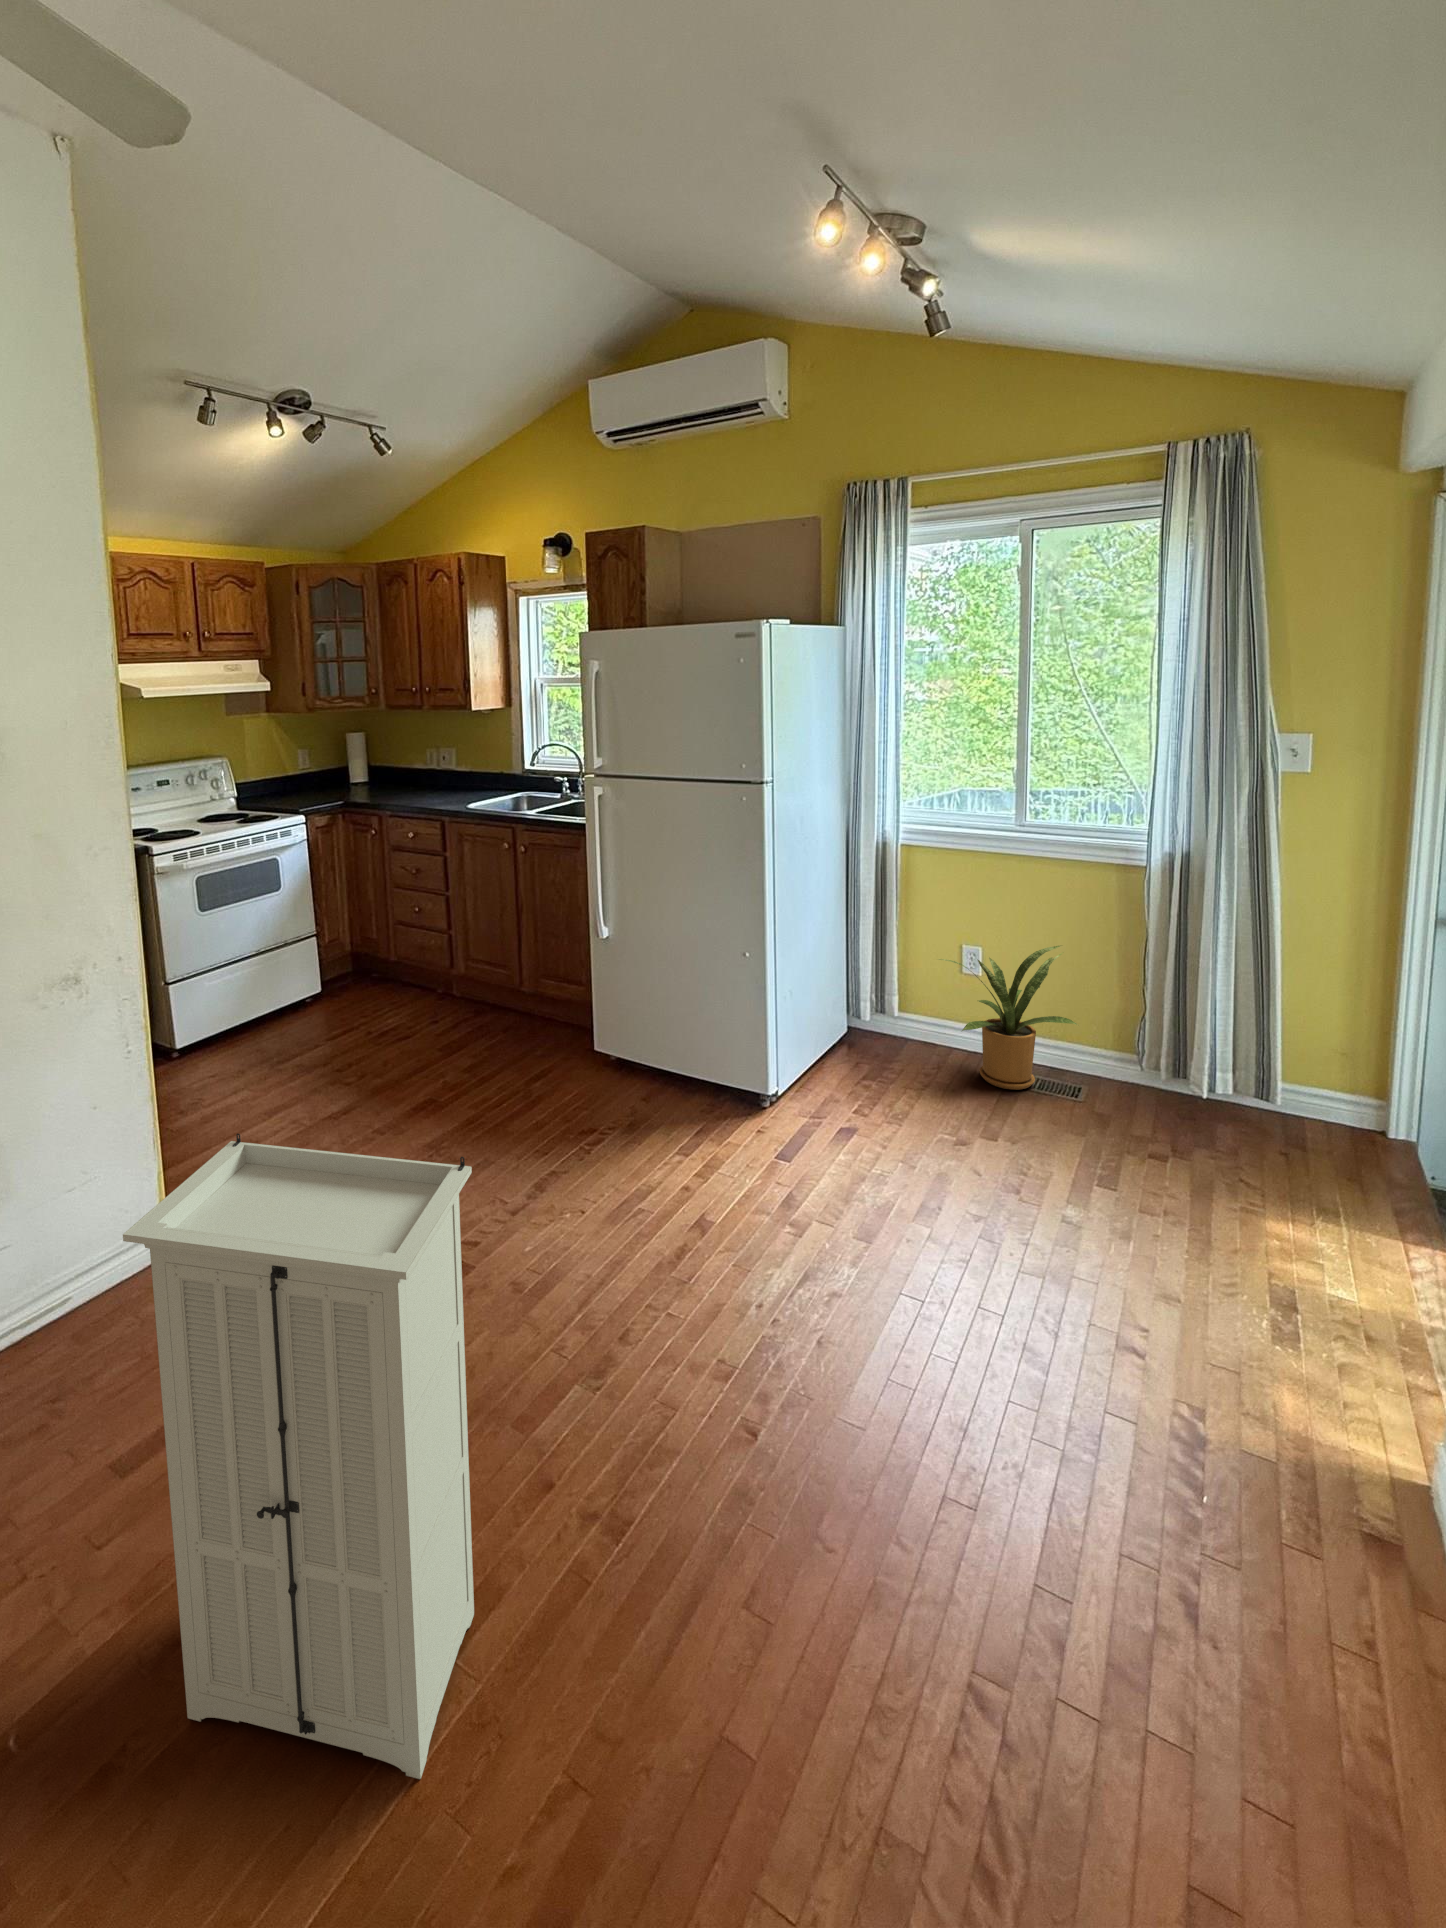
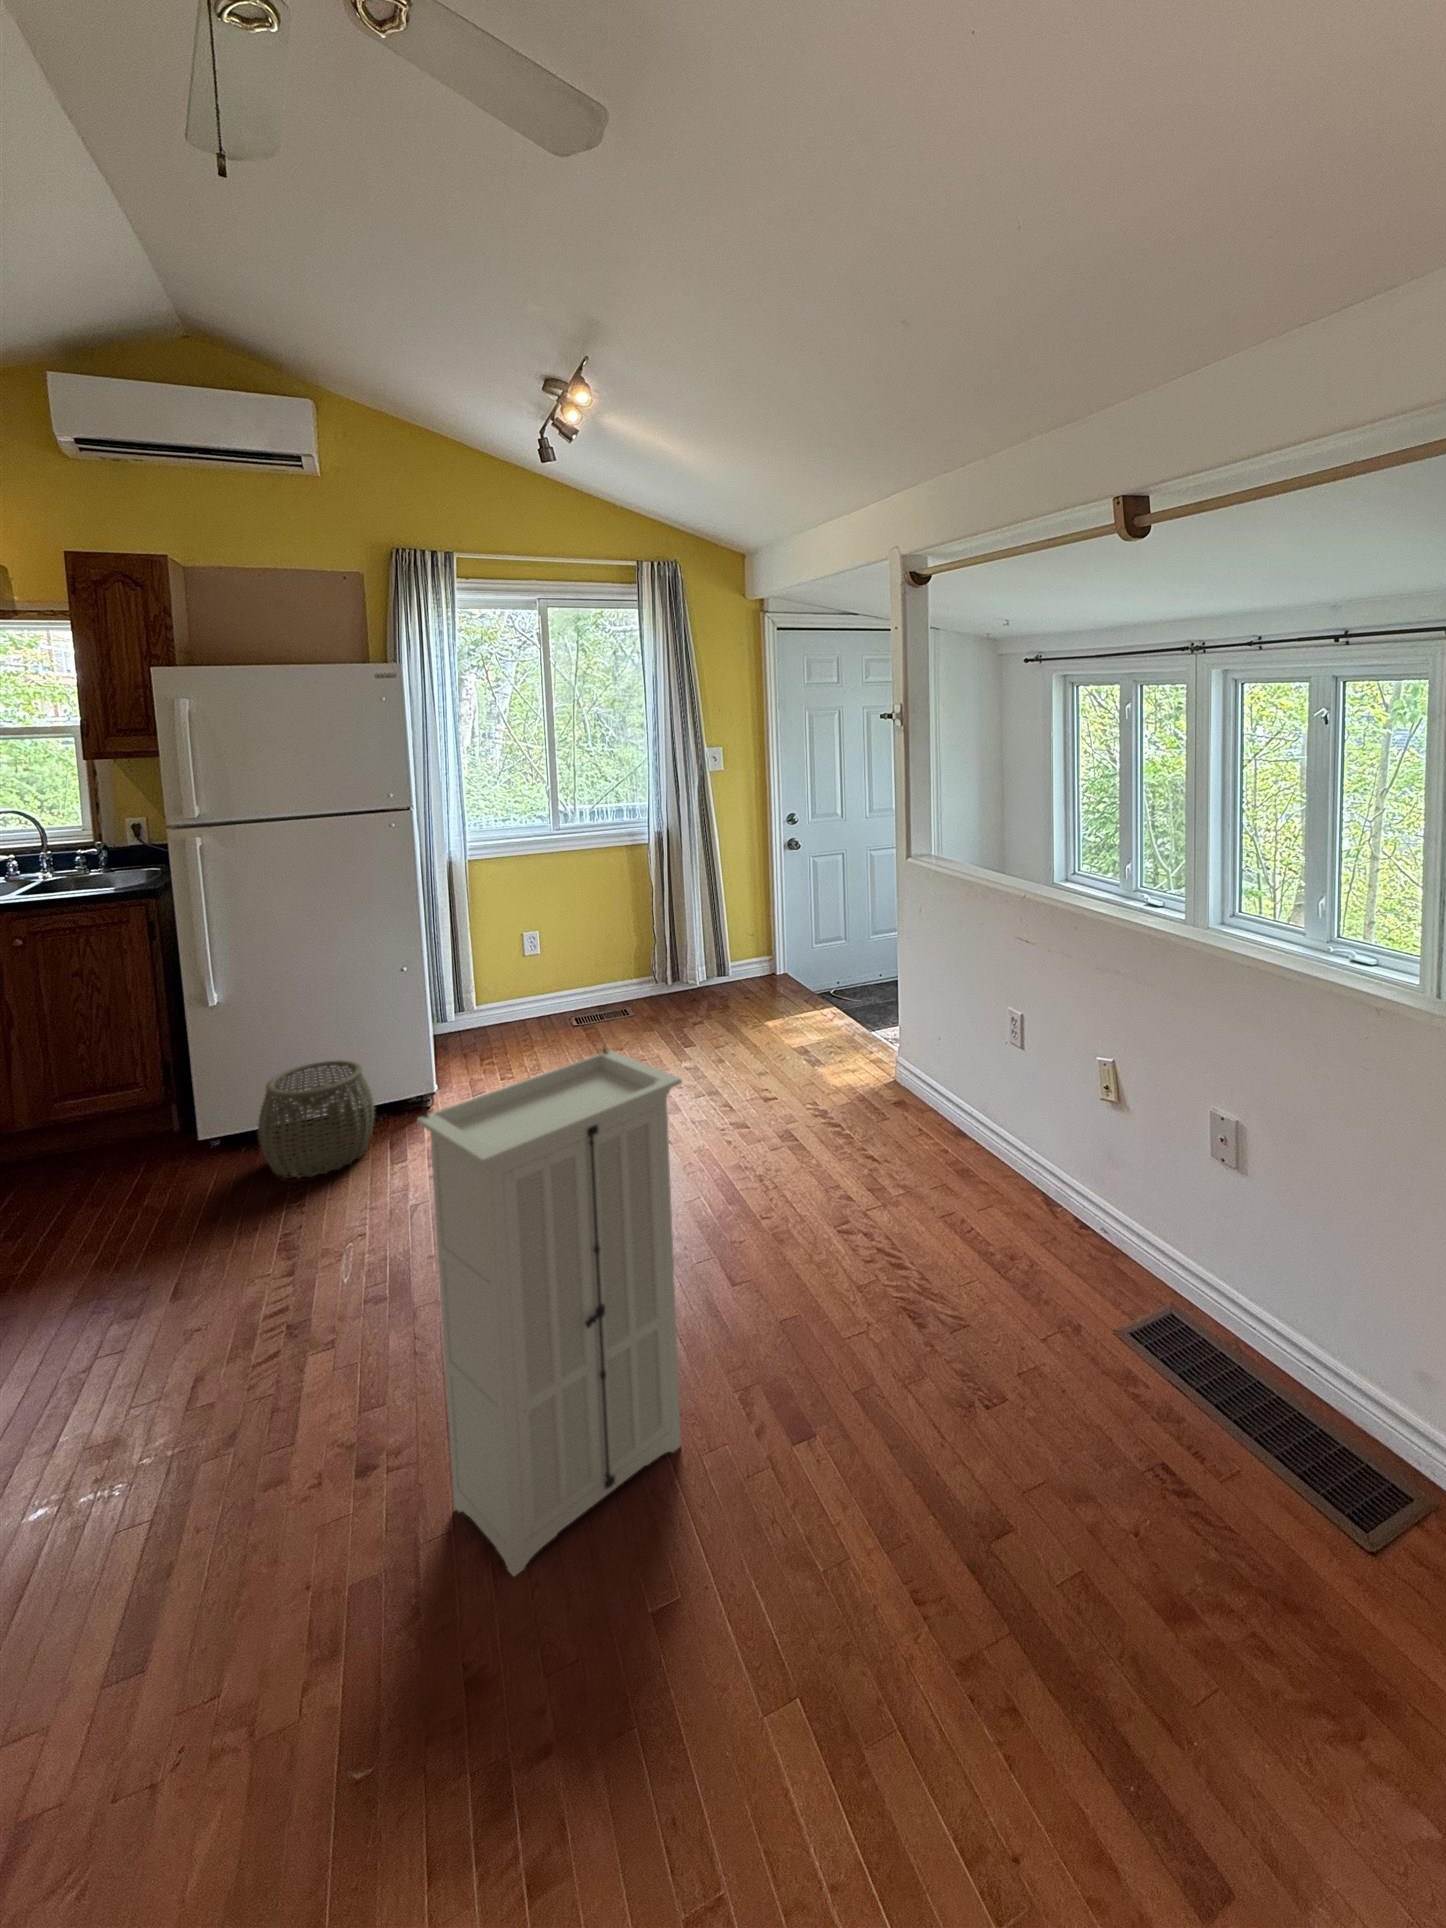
house plant: present [939,946,1077,1090] -> none [527,910,624,1028]
woven basket: none [586,1014,686,1128] -> present [258,1060,374,1179]

